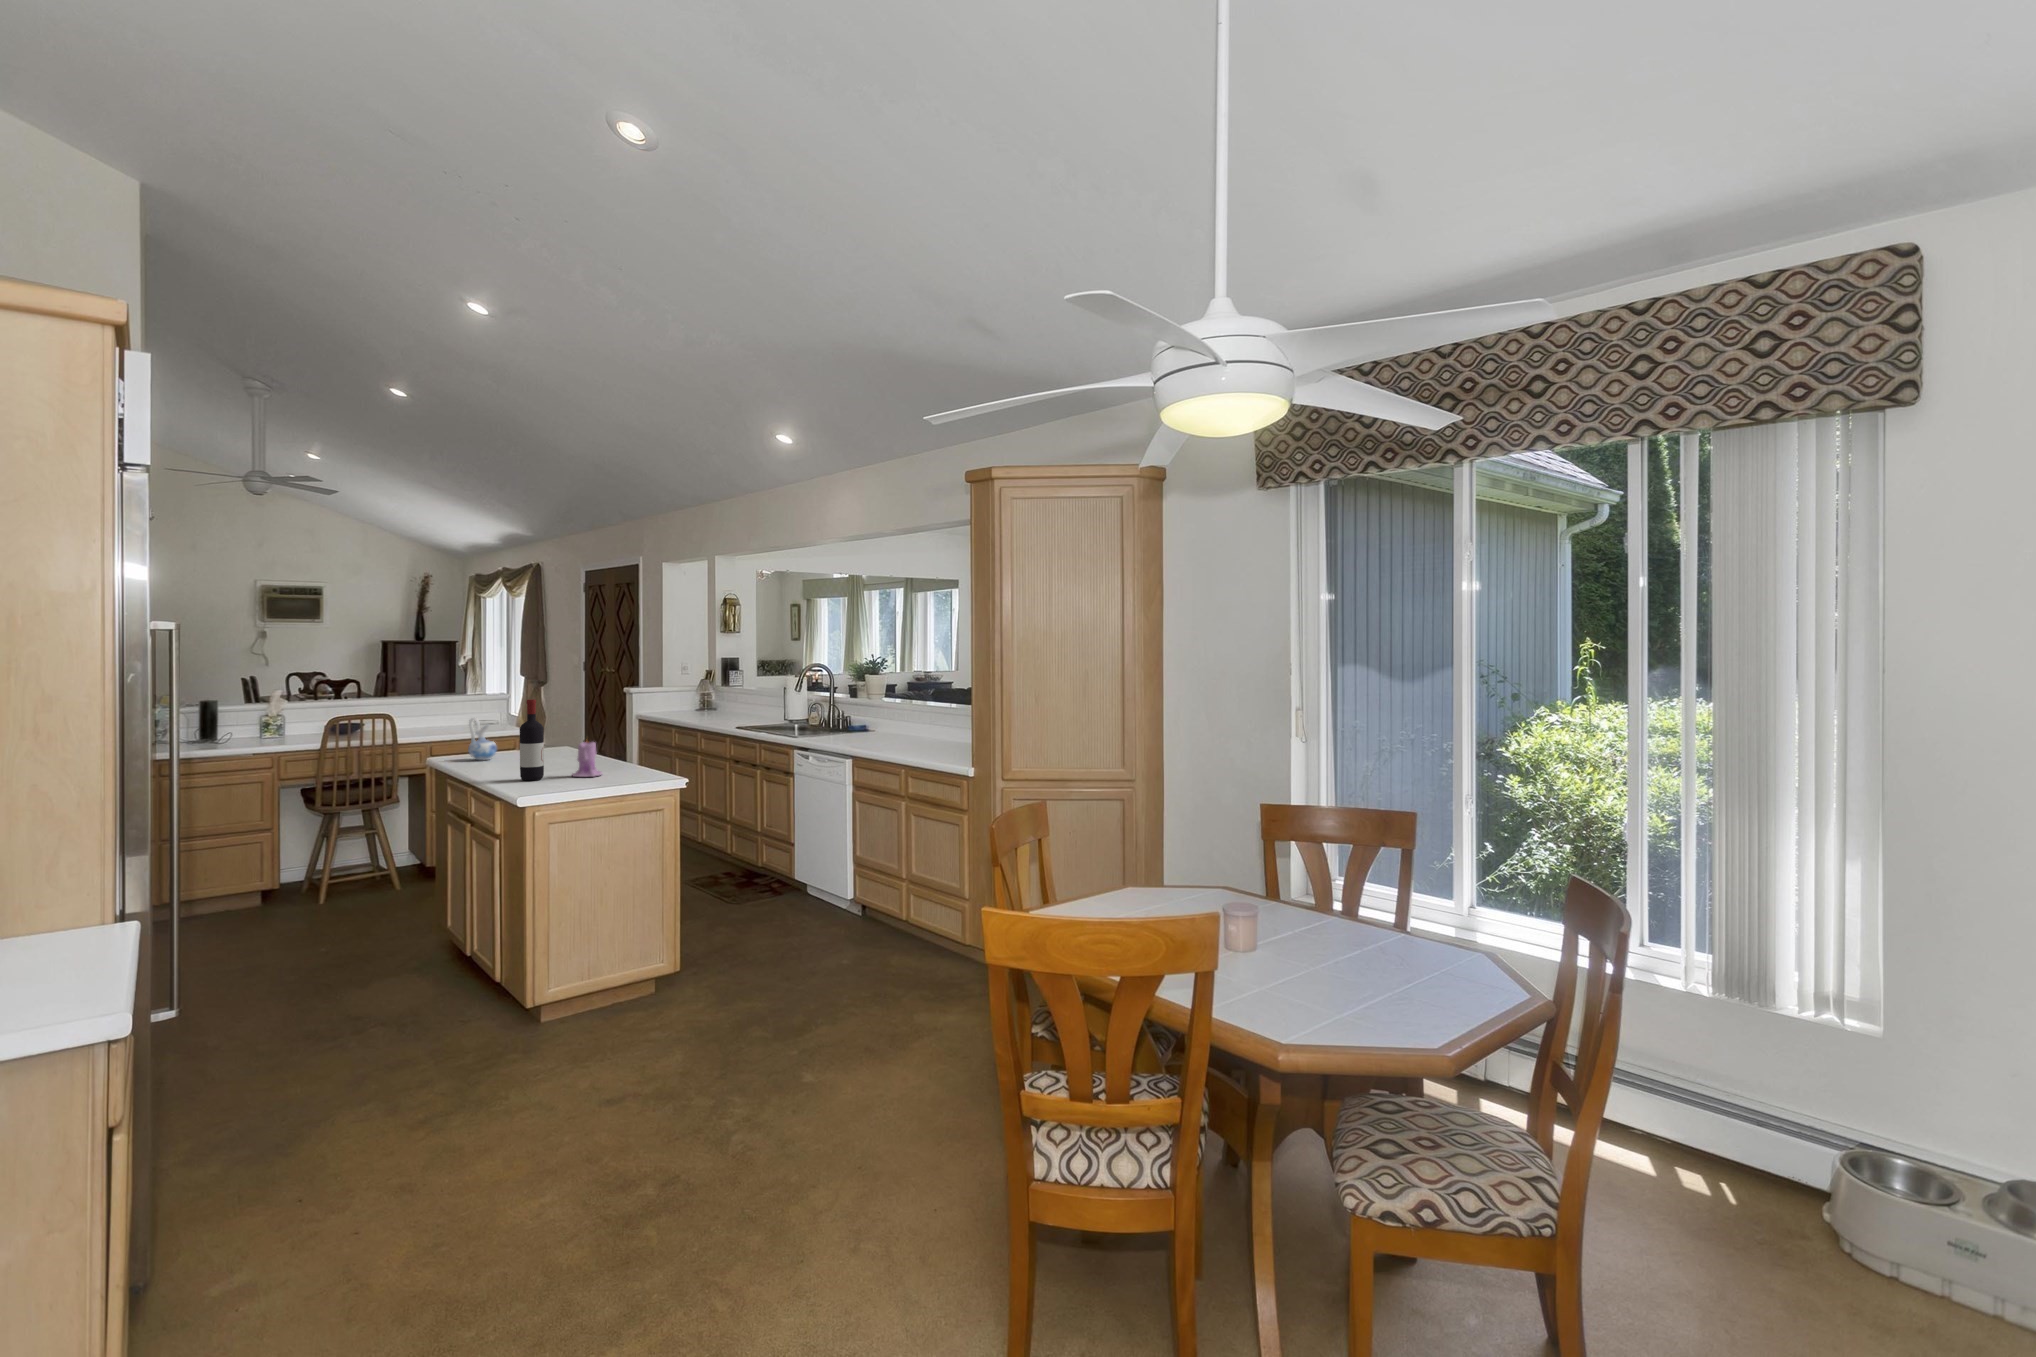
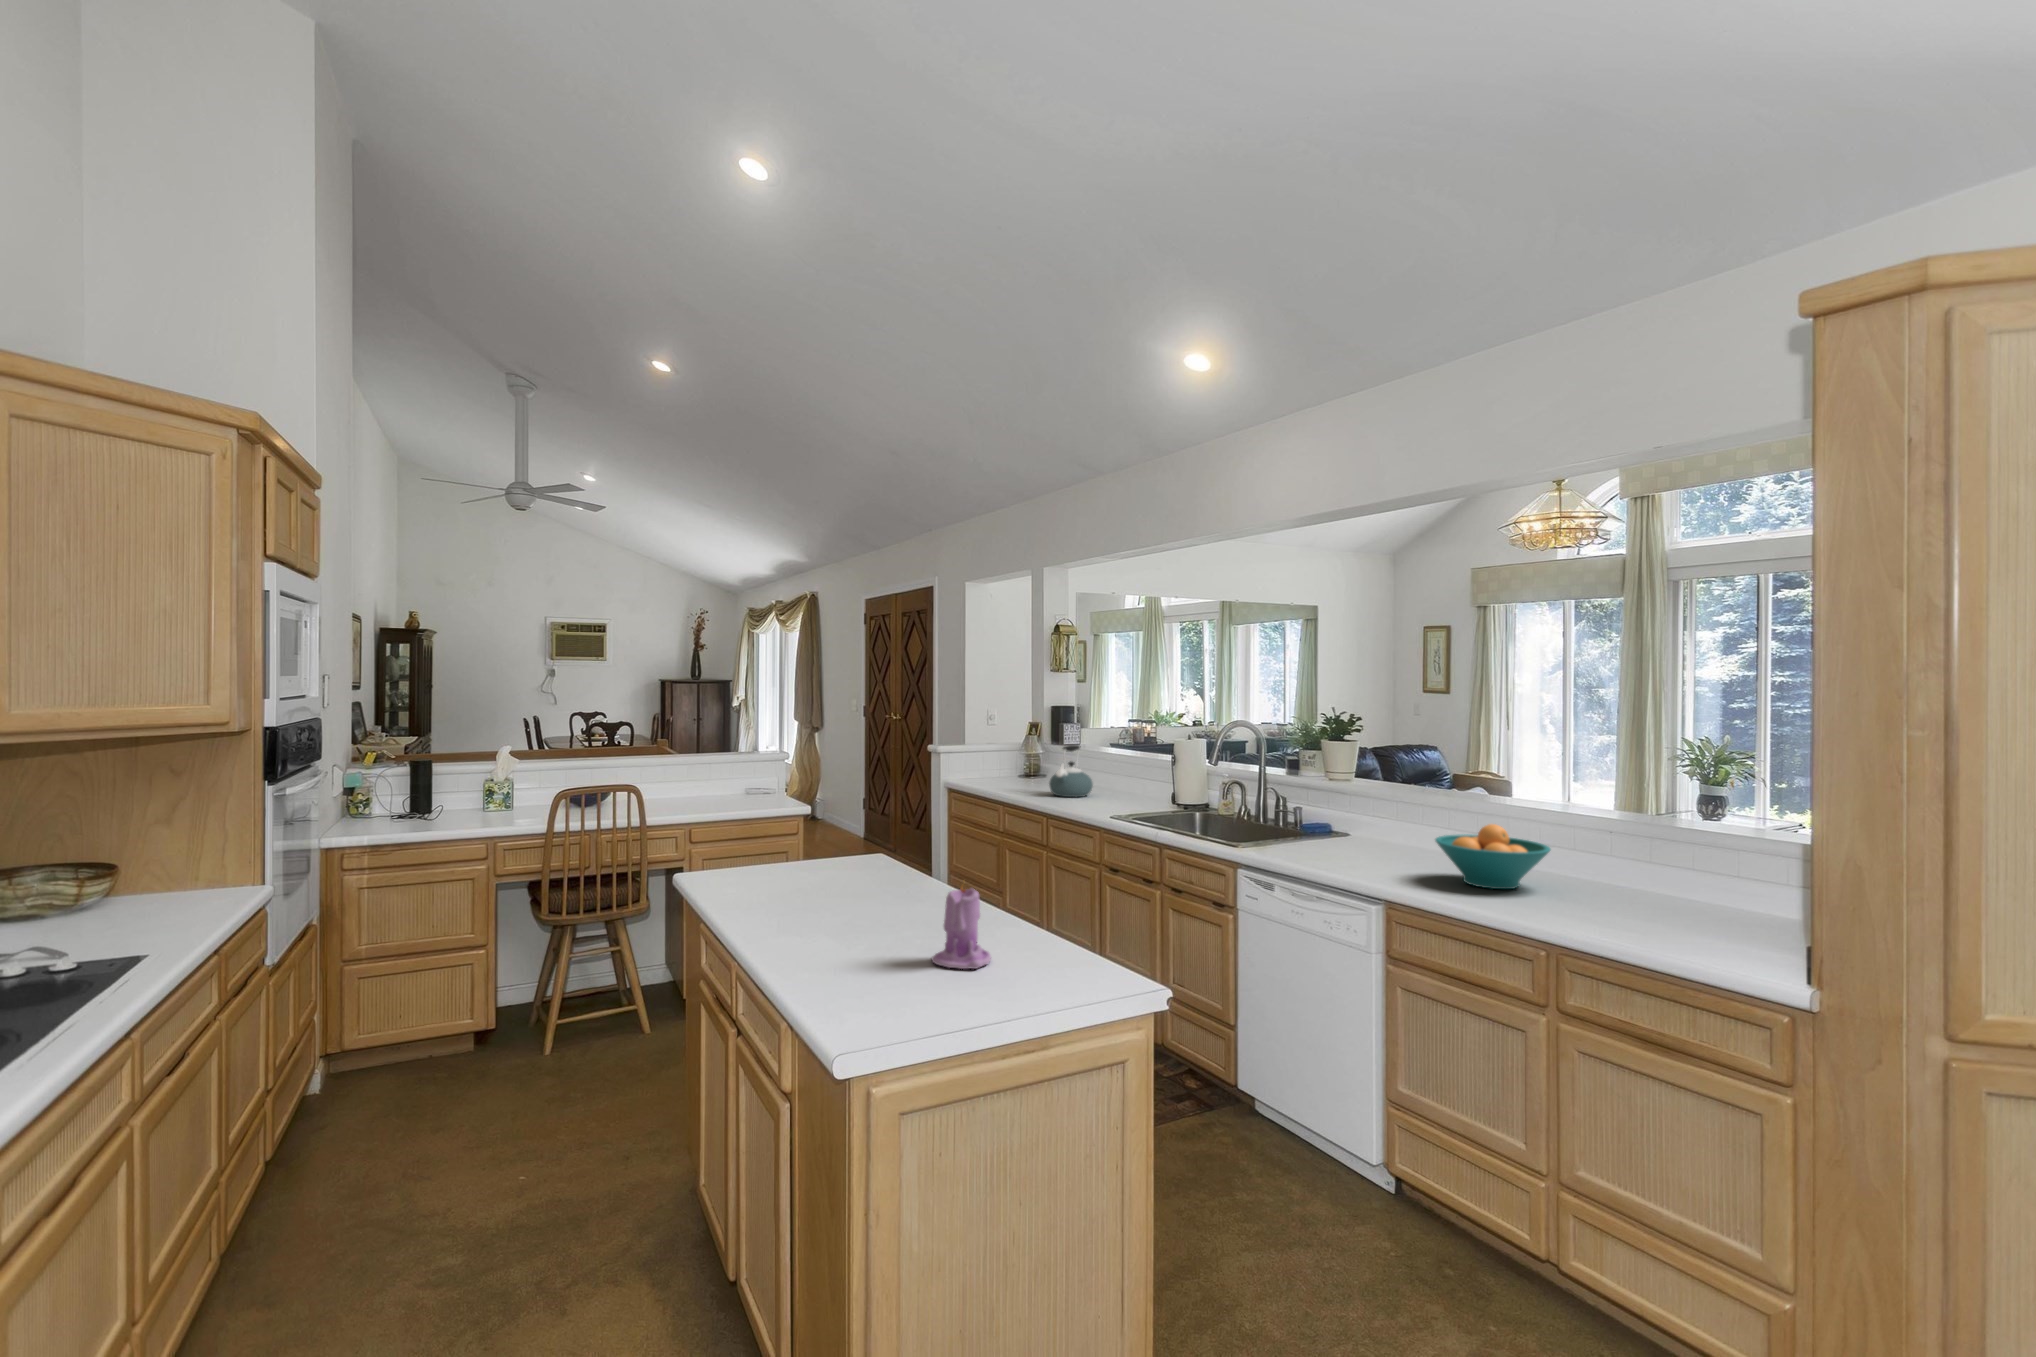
kettle: none [711,685,743,722] -> present [1049,745,1093,797]
wine bottle: present [520,699,544,781] -> none [837,801,883,977]
fruit bowl: none [887,717,943,750] -> present [1436,824,1551,889]
ceramic pitcher: present [468,718,497,760] -> none [738,815,784,892]

